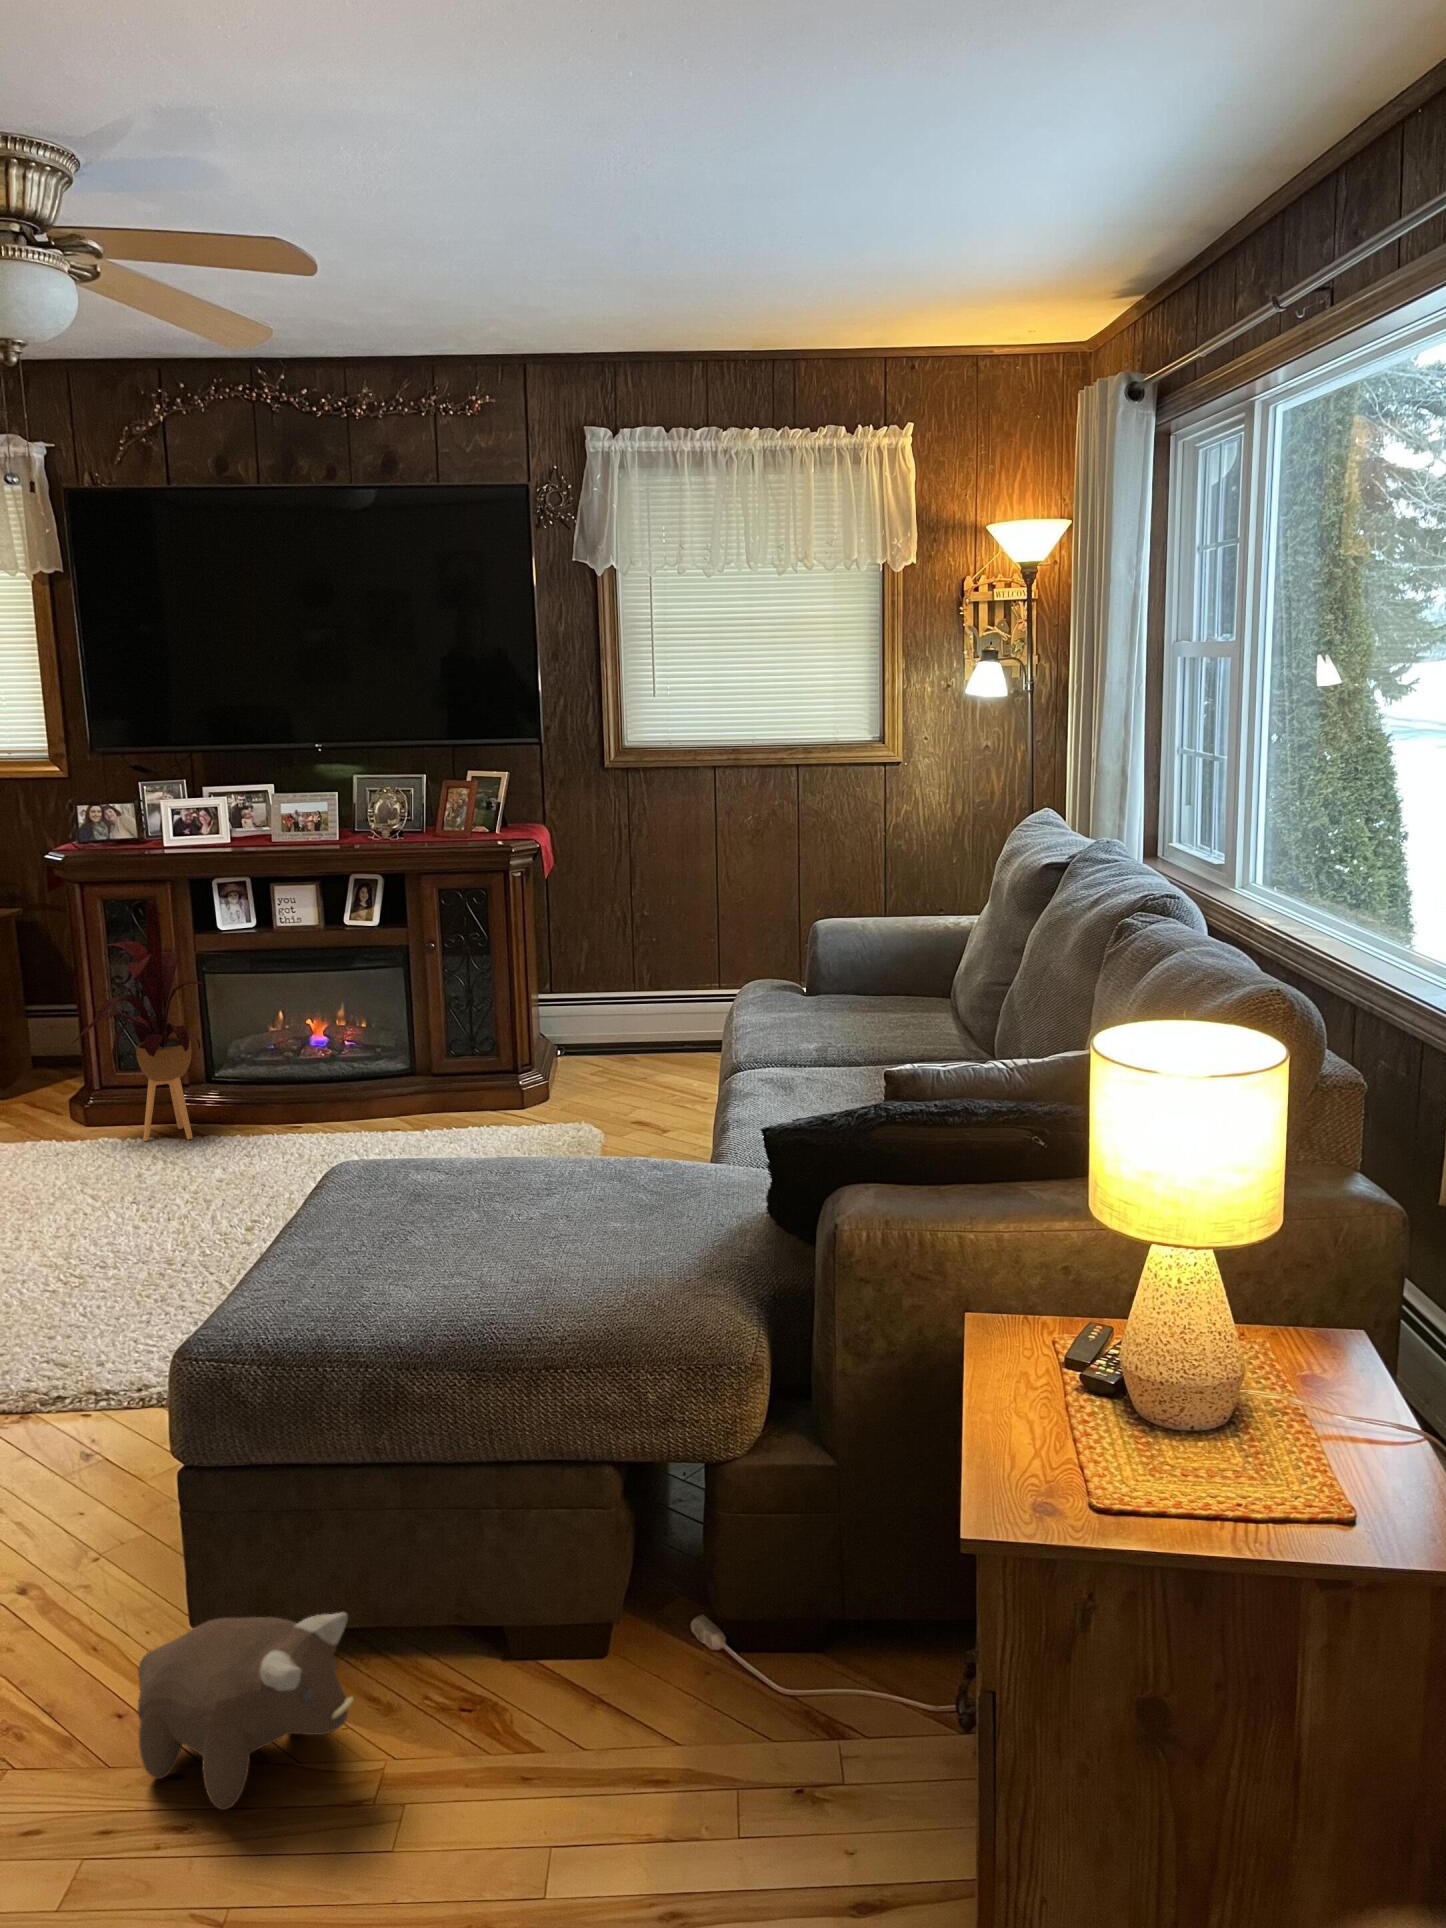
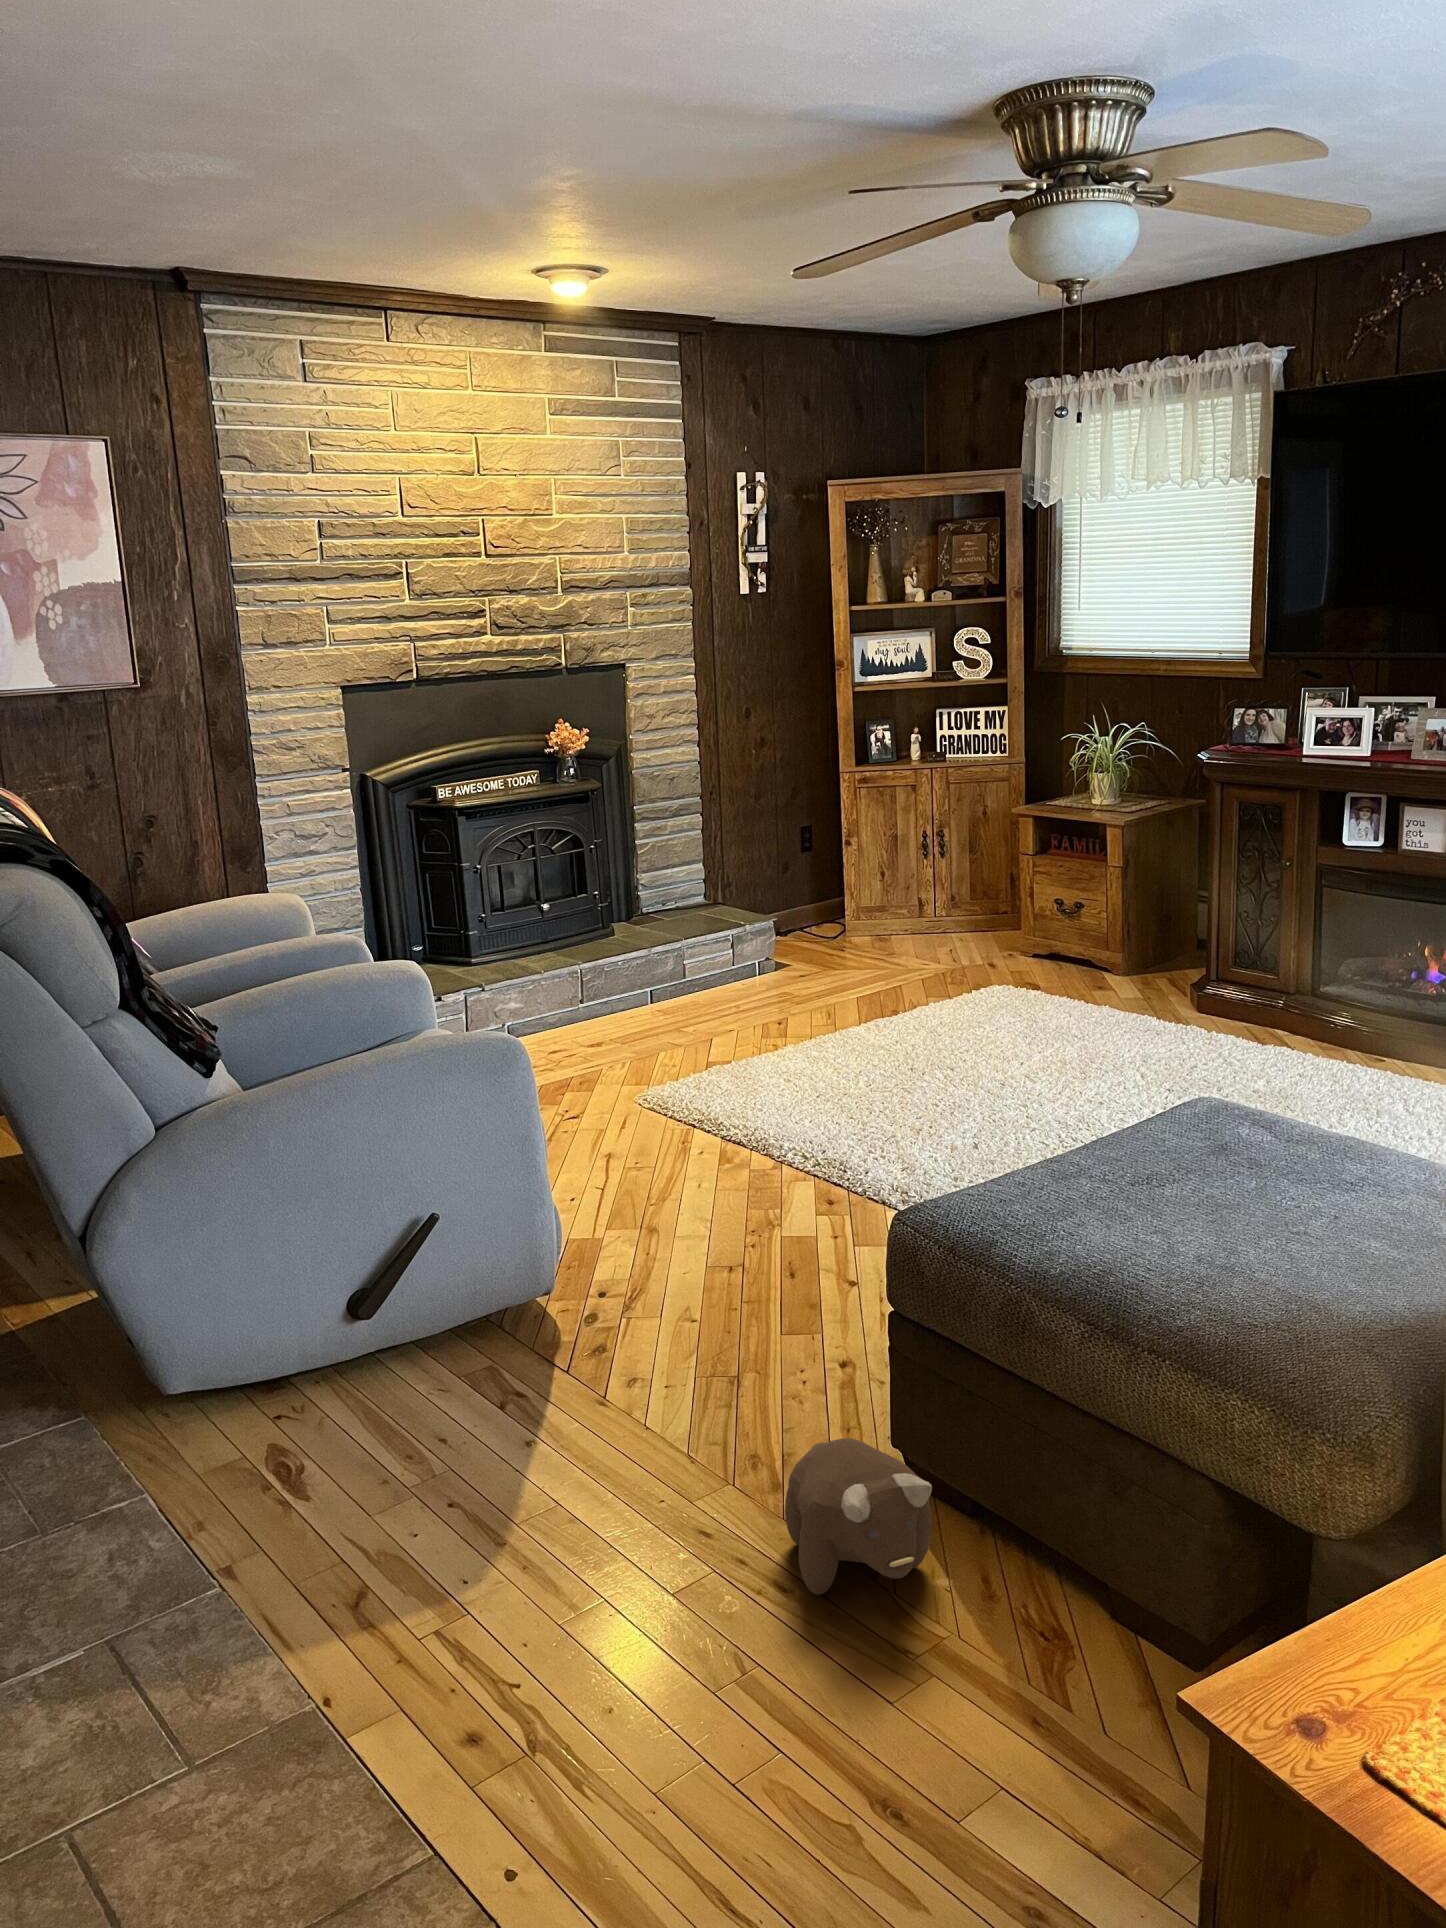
house plant: present [72,901,204,1141] -> none [1171,806,1298,1044]

